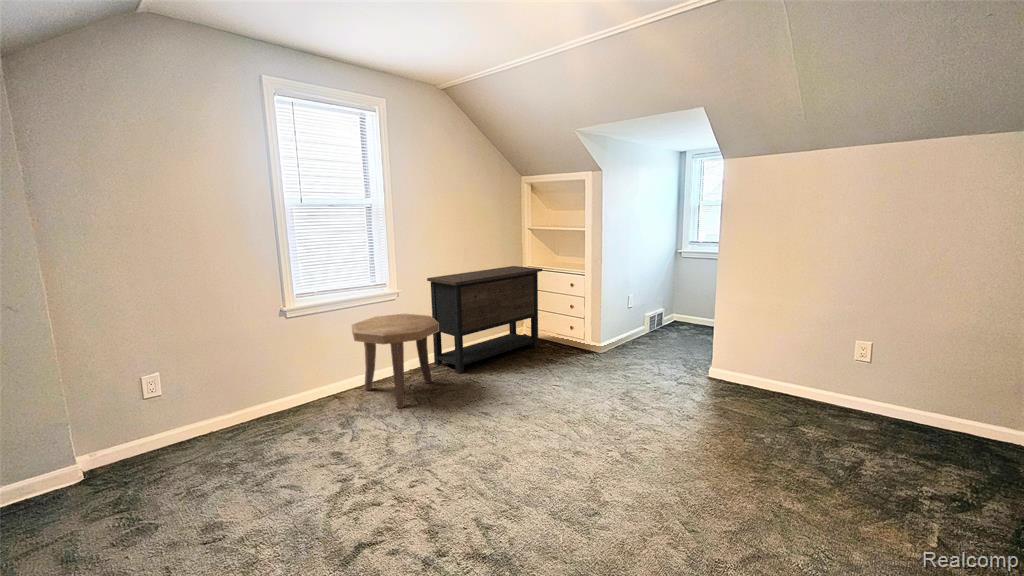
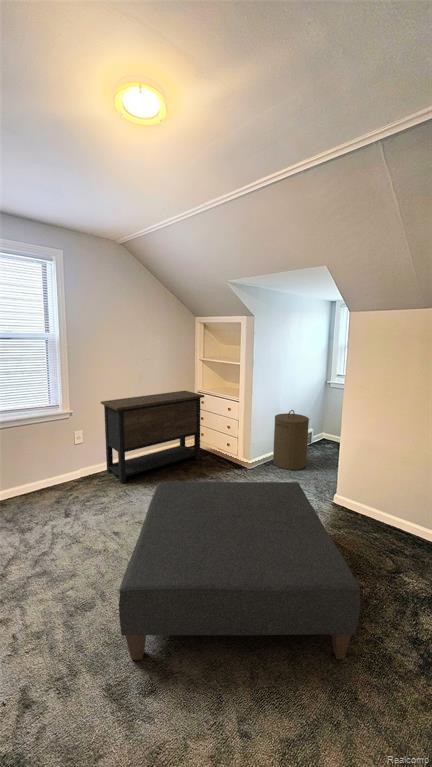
laundry hamper: none [626,281,668,351] -> present [273,410,309,470]
side table: present [352,314,439,408] -> none [14,432,94,520]
ottoman: none [528,347,779,499] -> present [119,481,360,660]

